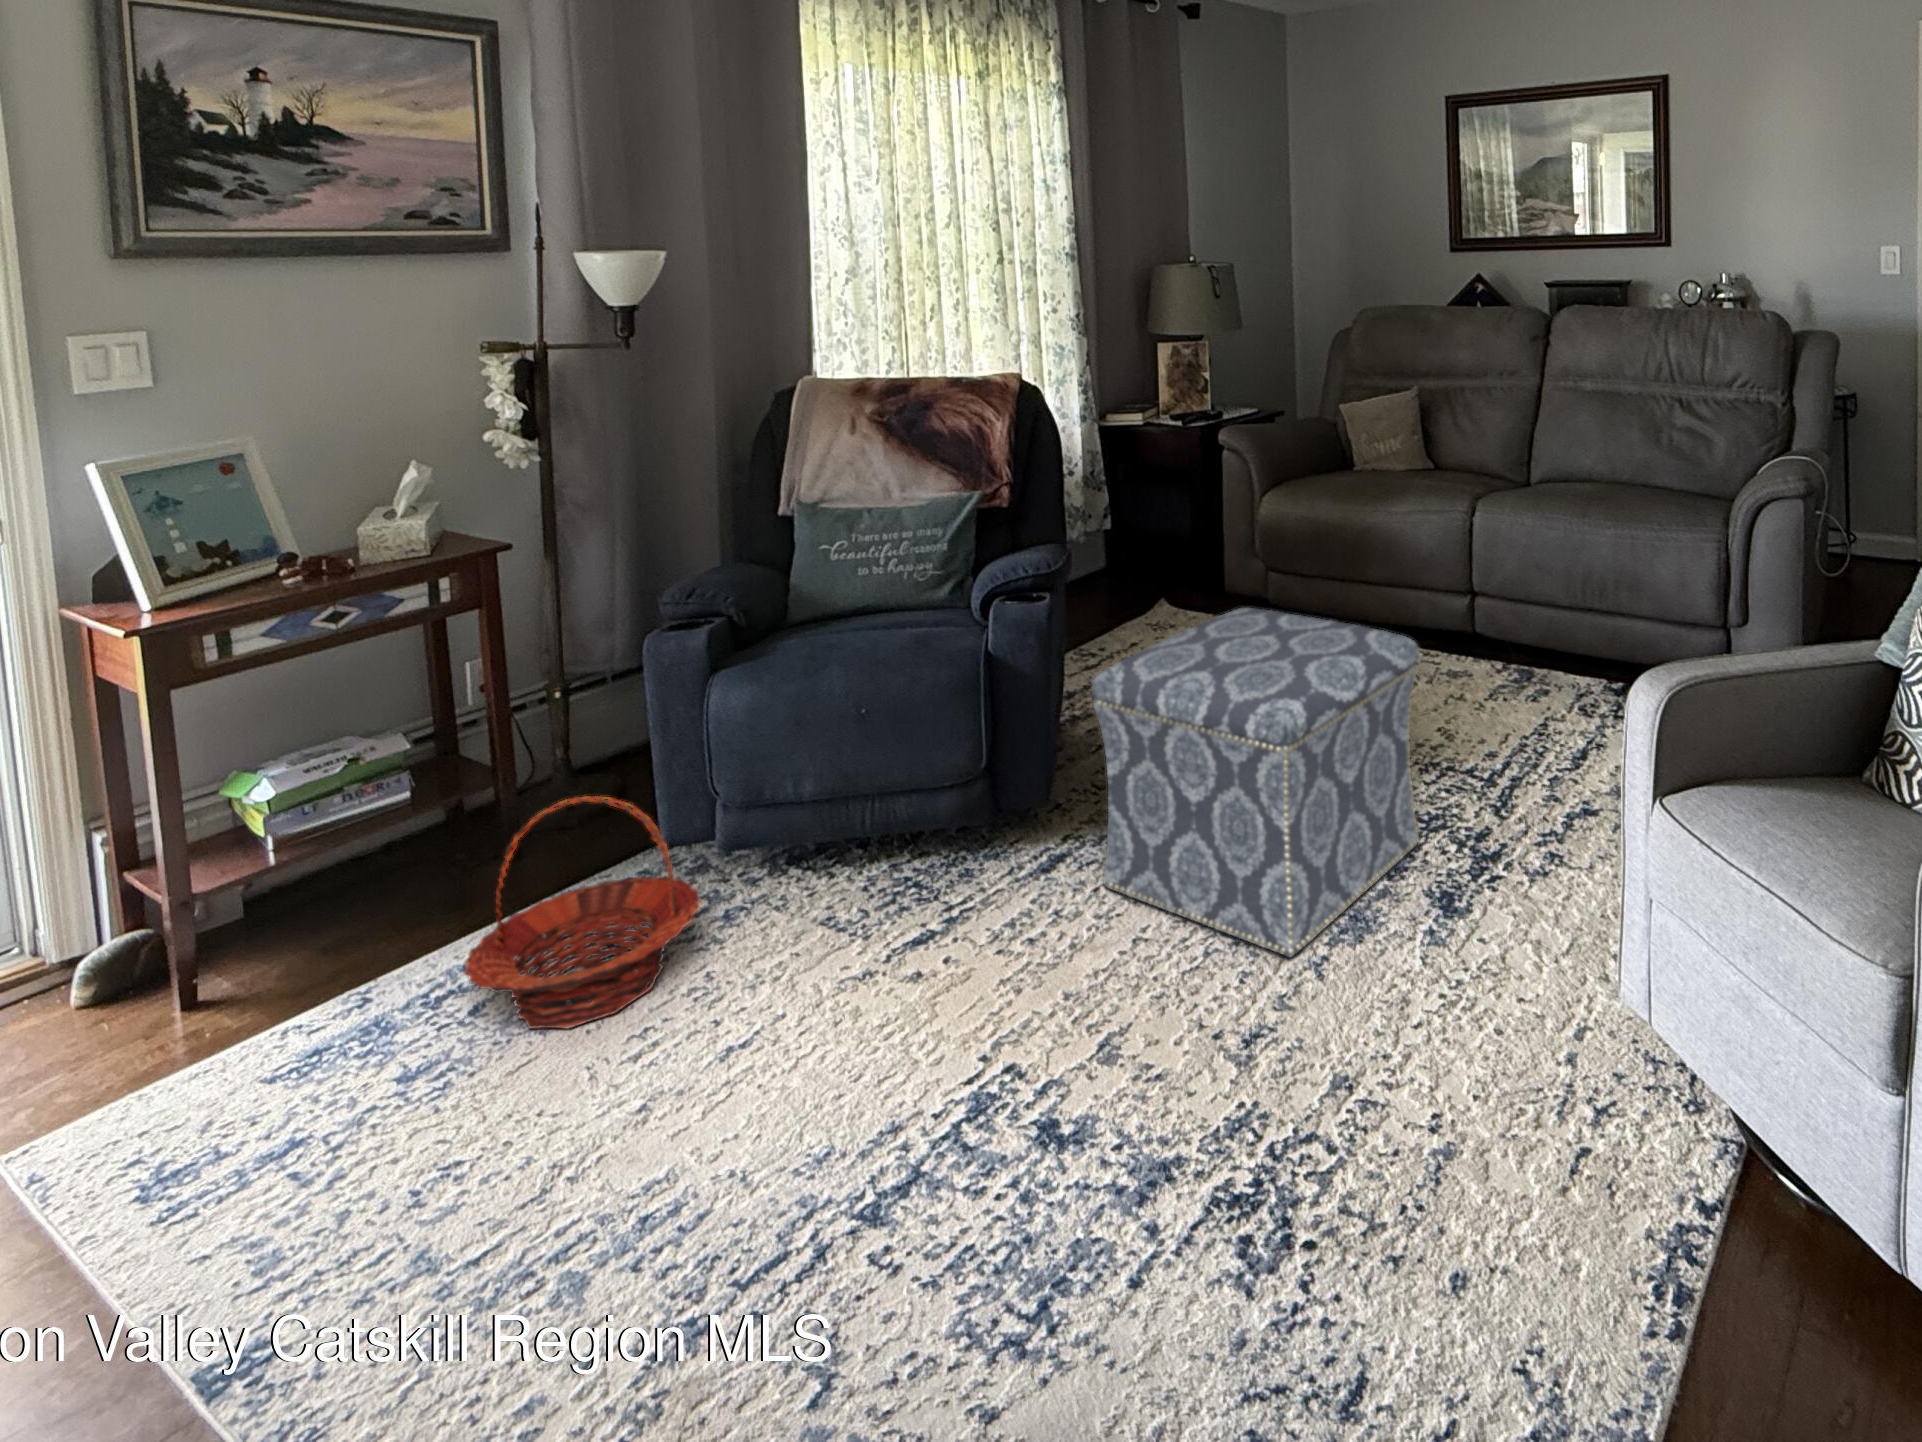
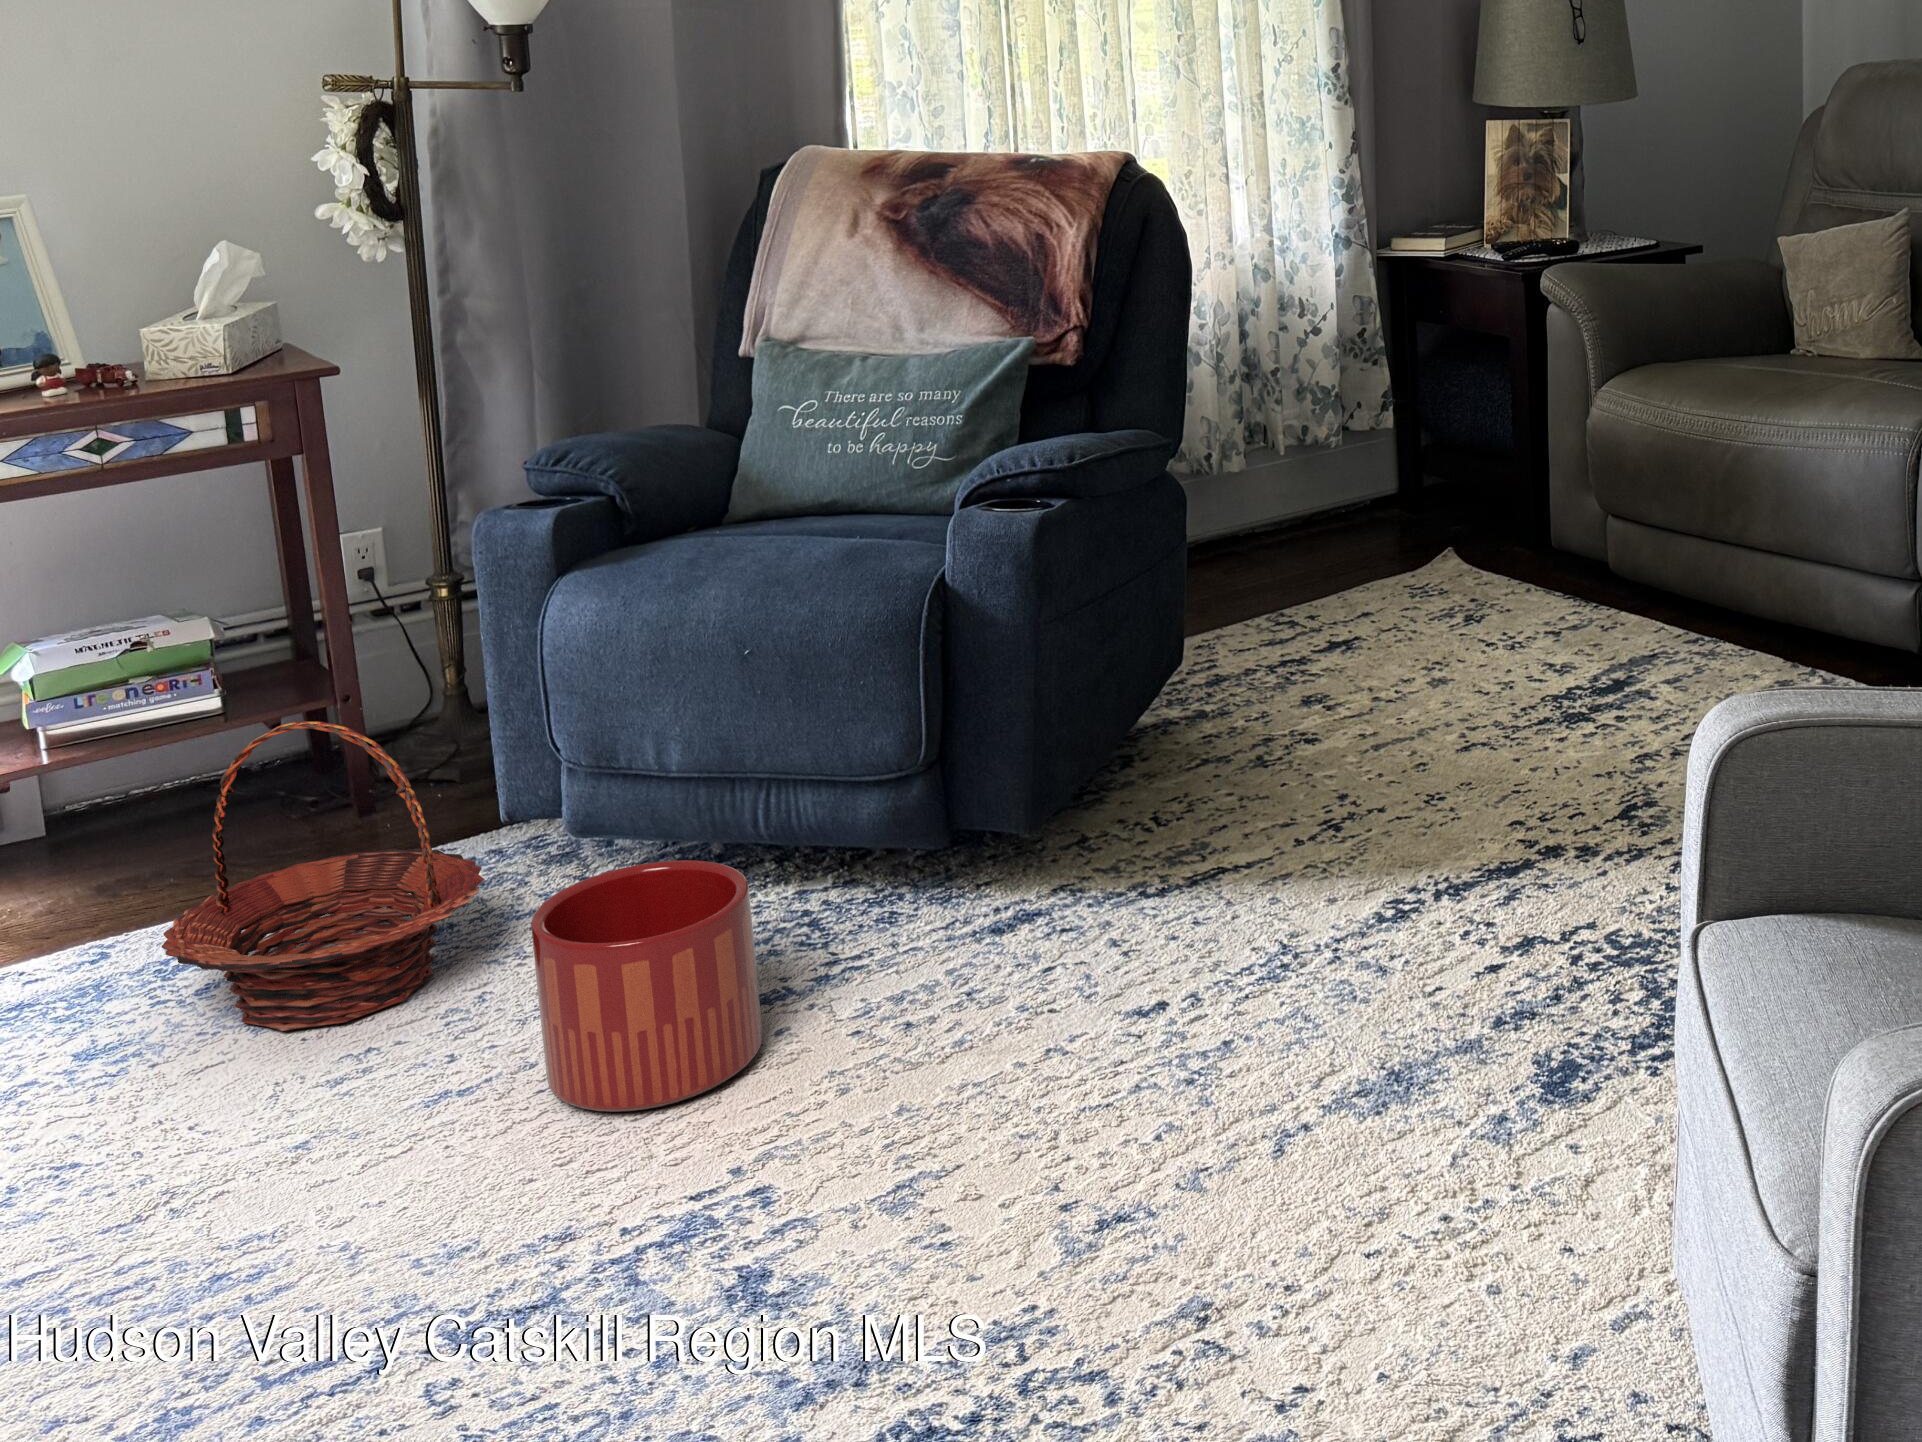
ottoman: present [1092,608,1419,957] -> none [1020,555,1577,1117]
planter: none [800,853,949,1039] -> present [531,860,762,1112]

